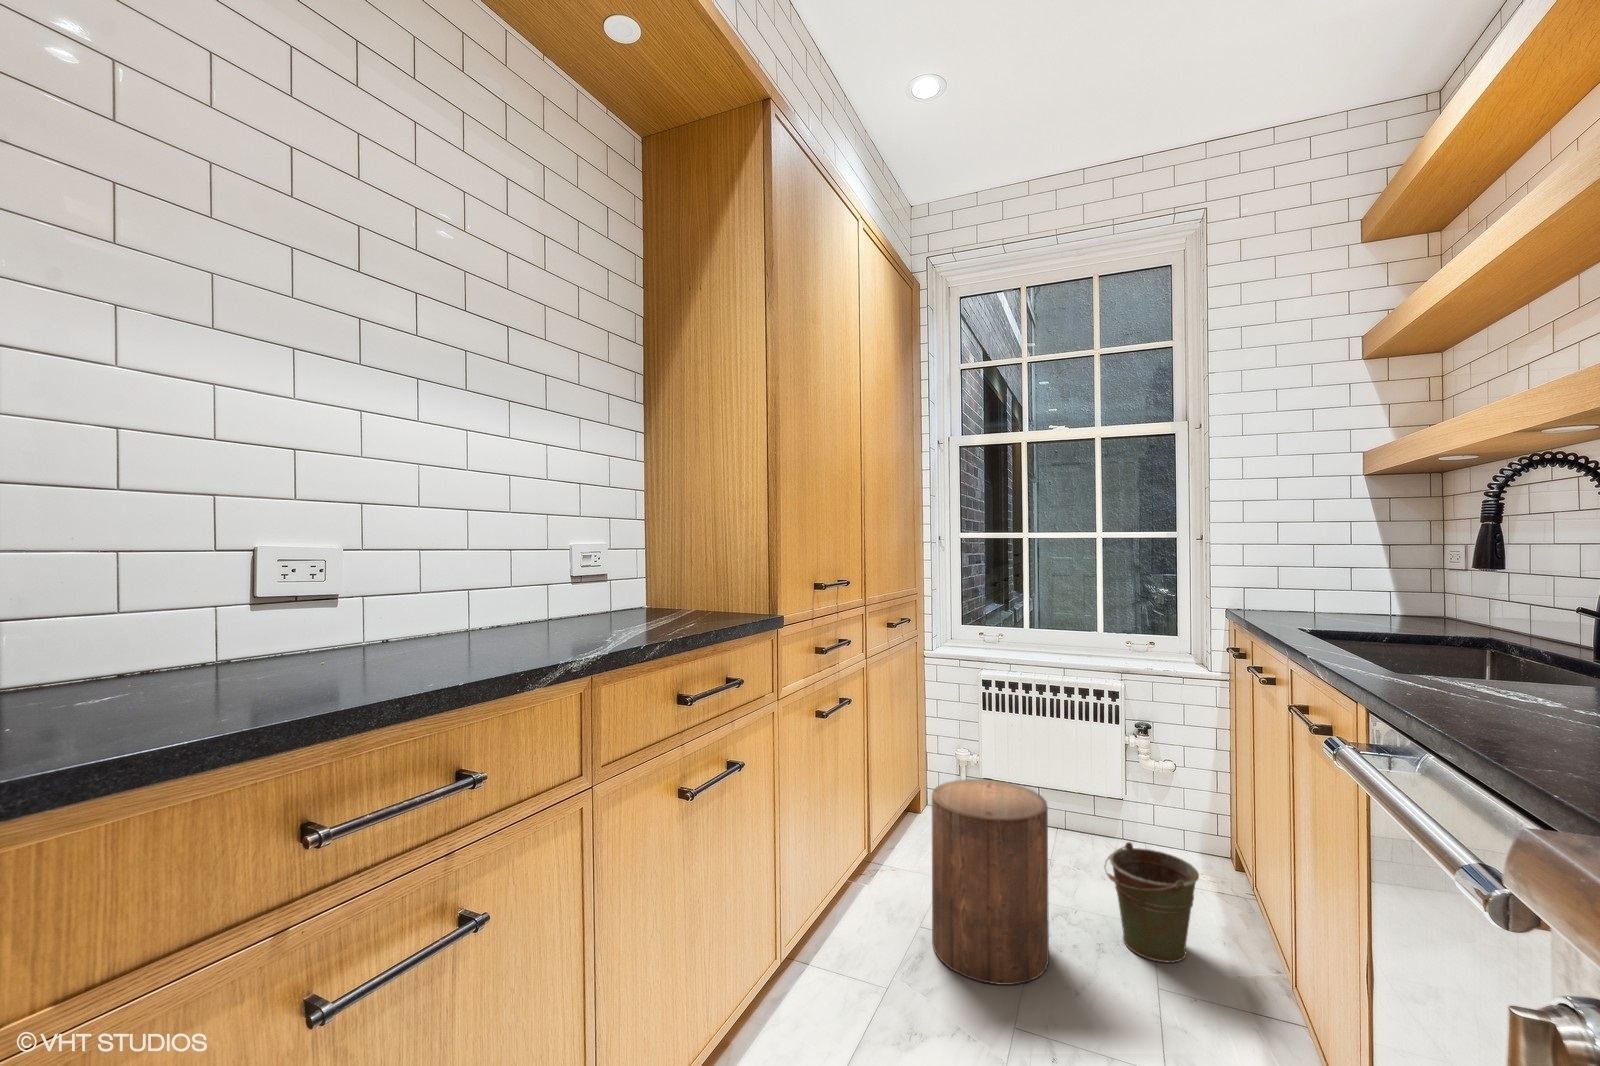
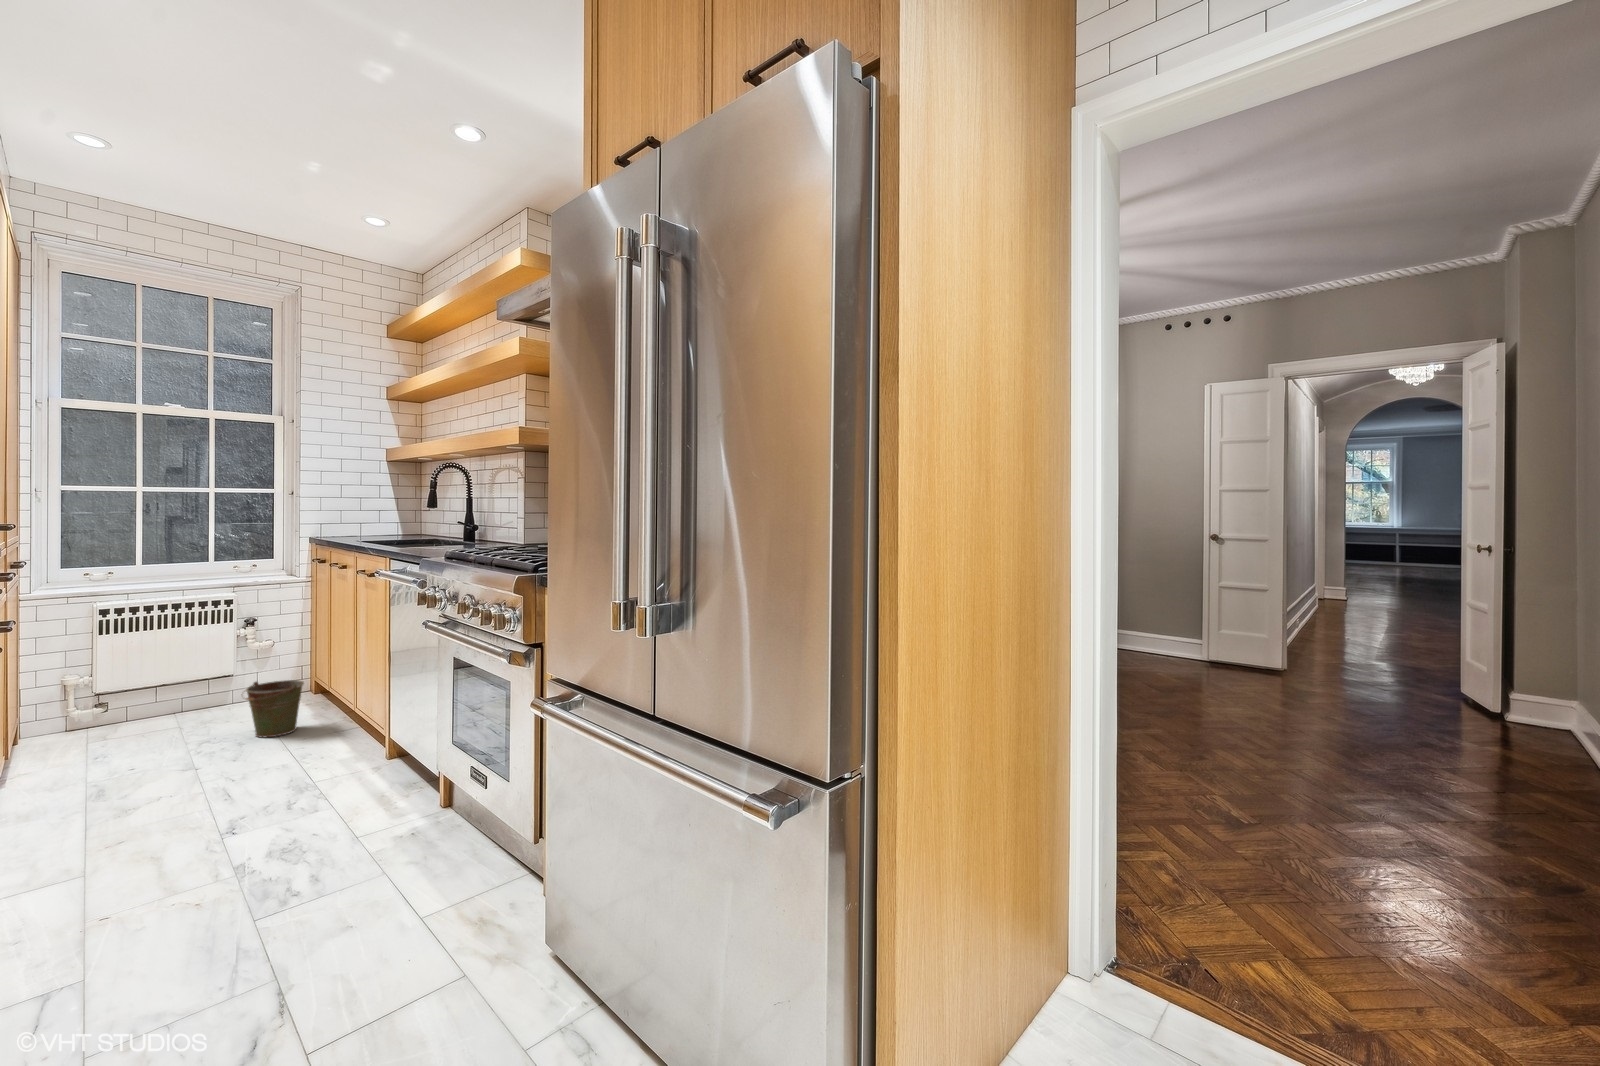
stool: present [932,779,1049,985] -> none [103,659,210,783]

